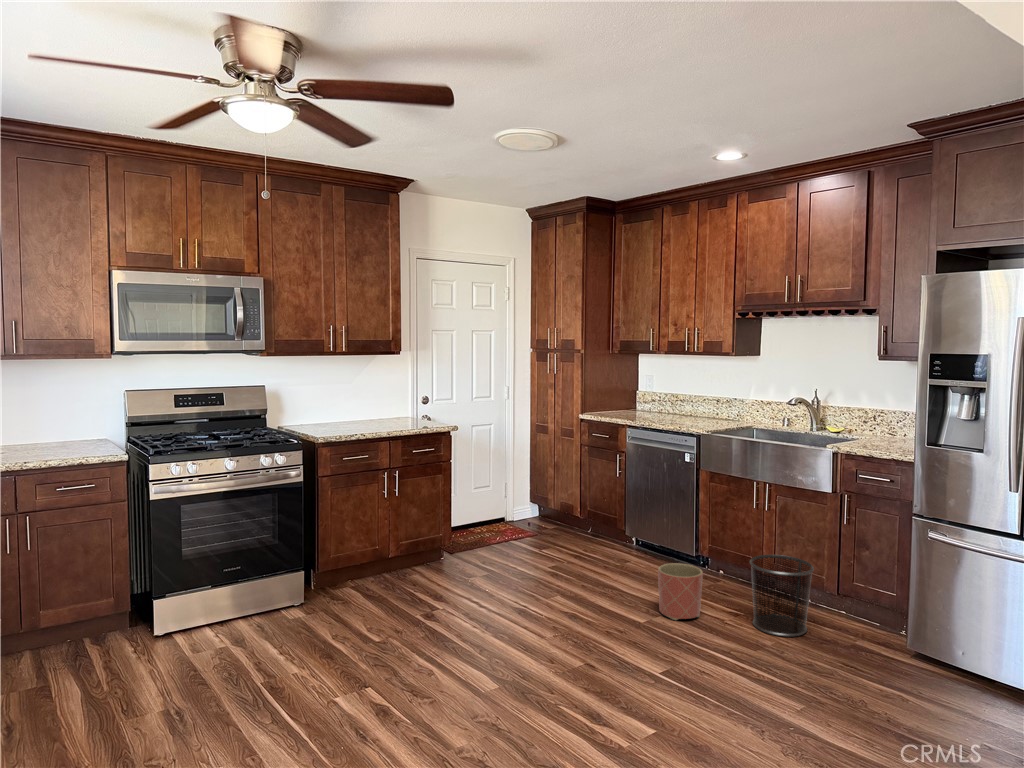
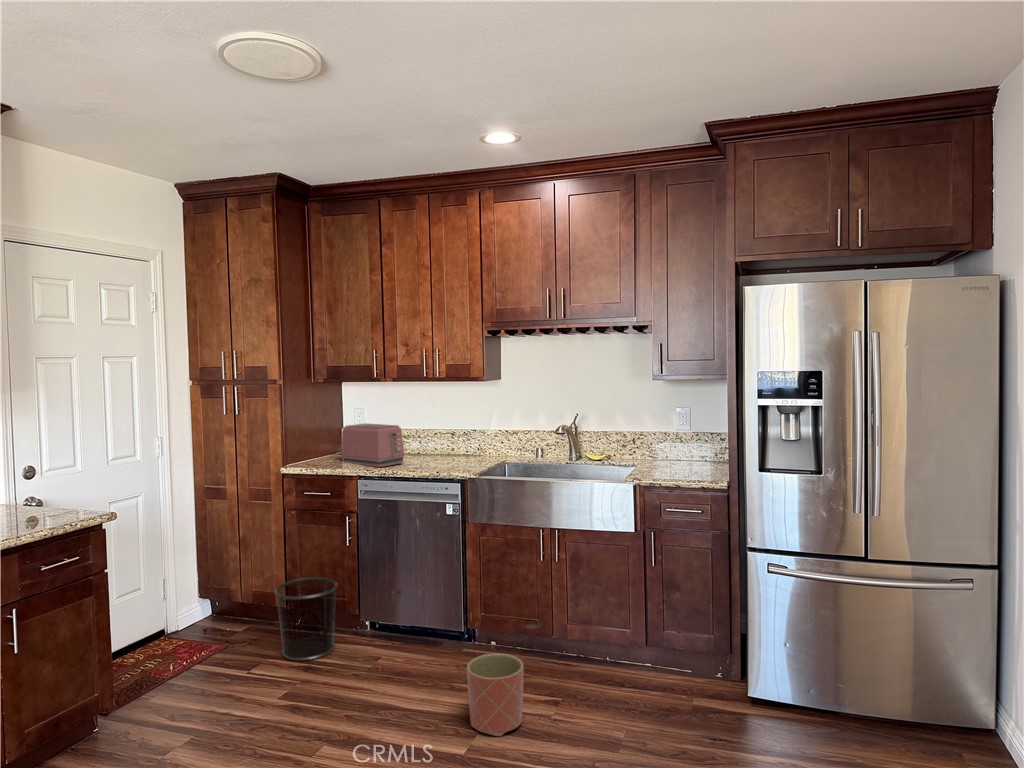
toaster: none [622,387,669,420] -> present [341,423,404,467]
waste bin: present [750,555,814,637] -> present [275,577,337,661]

